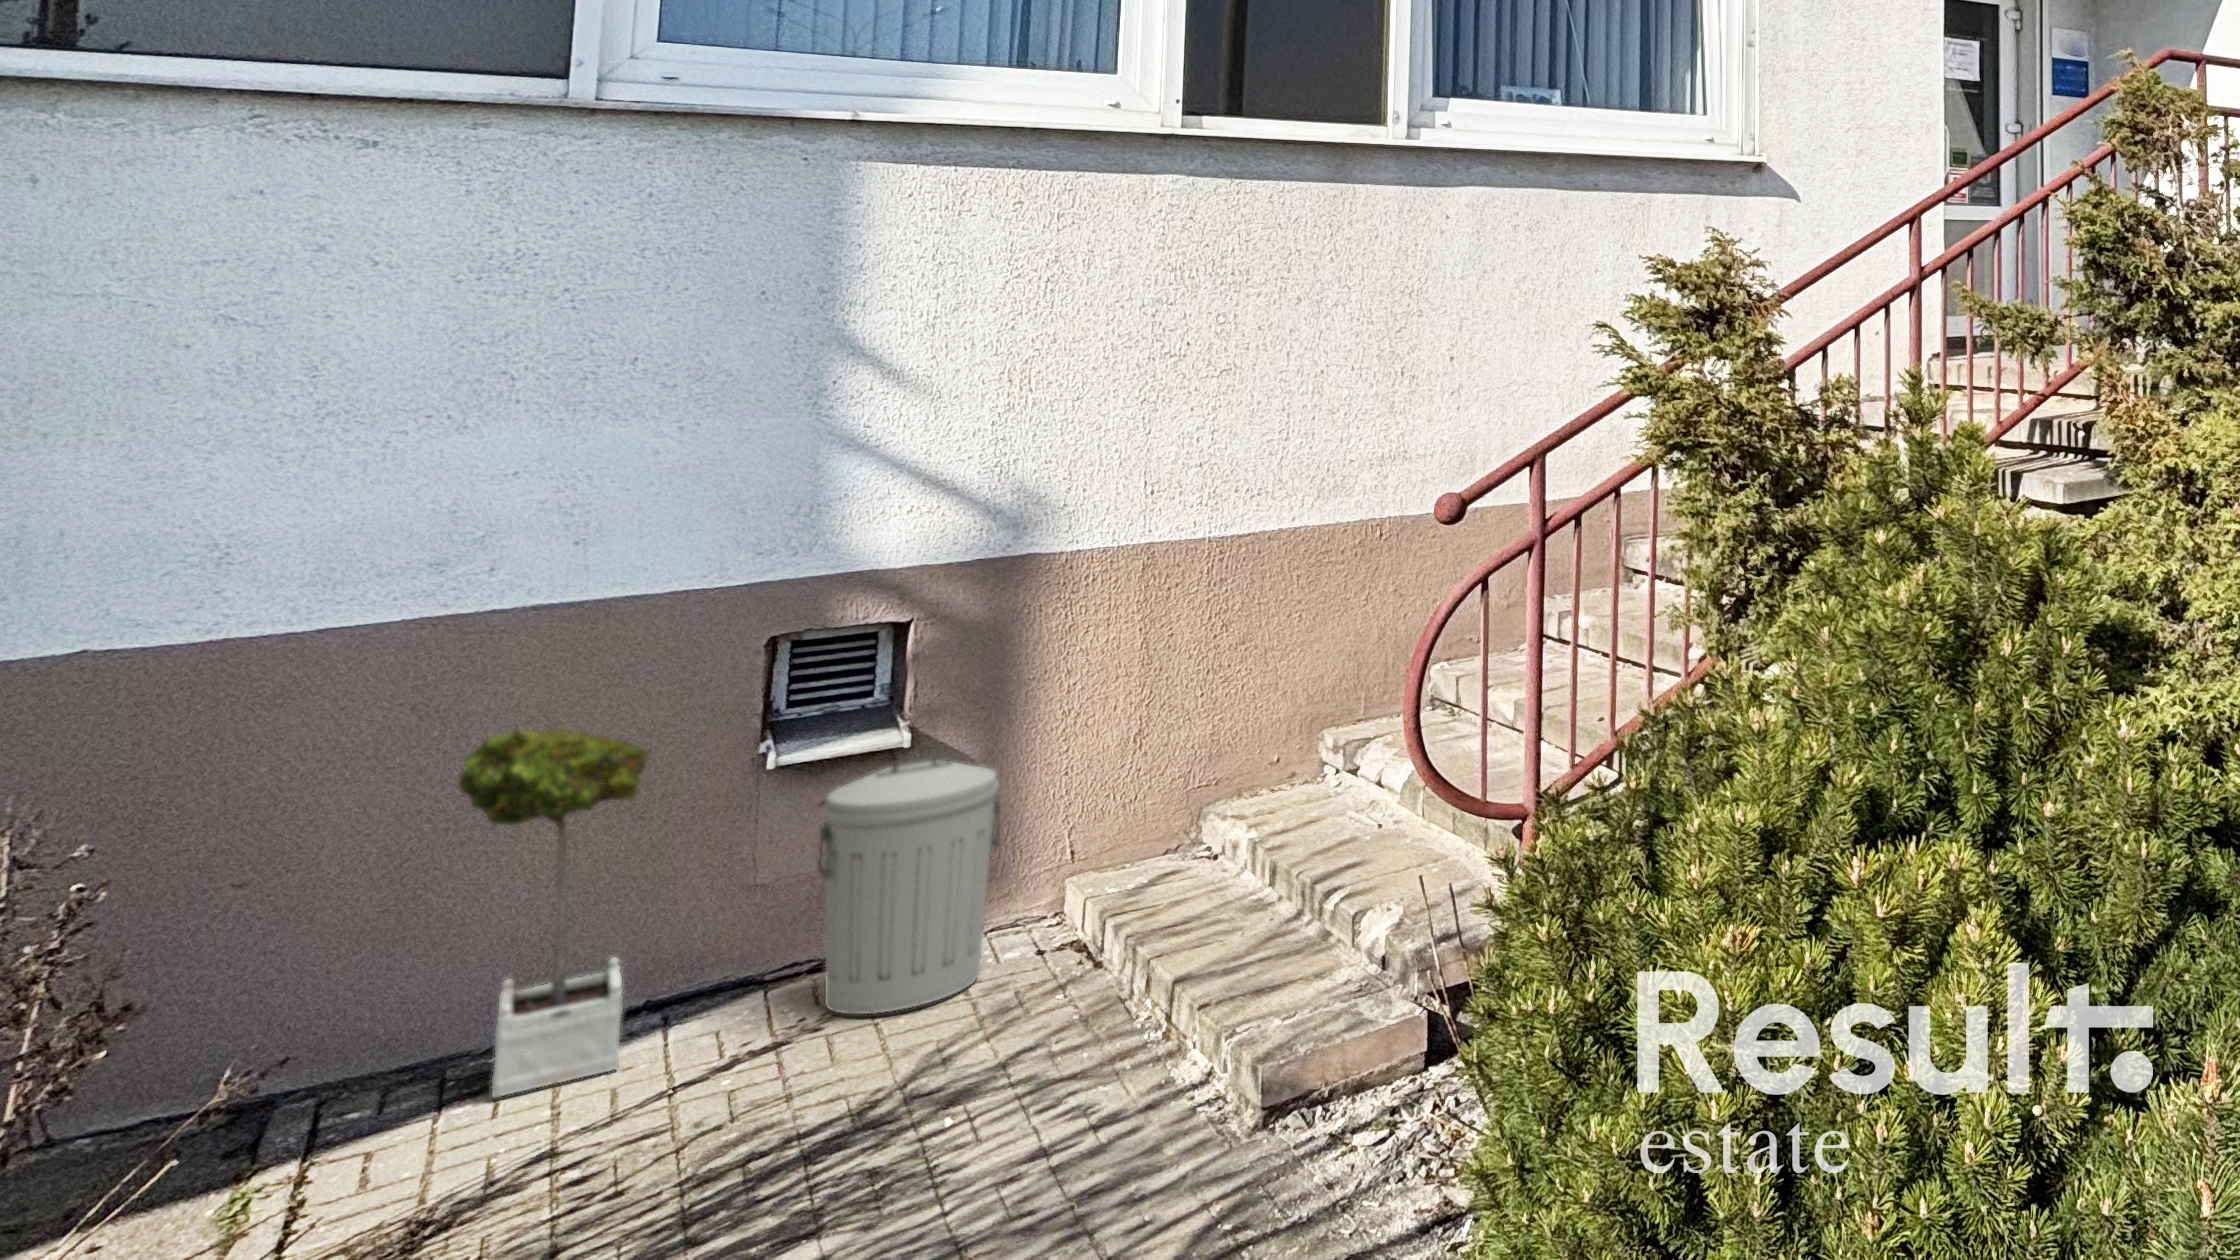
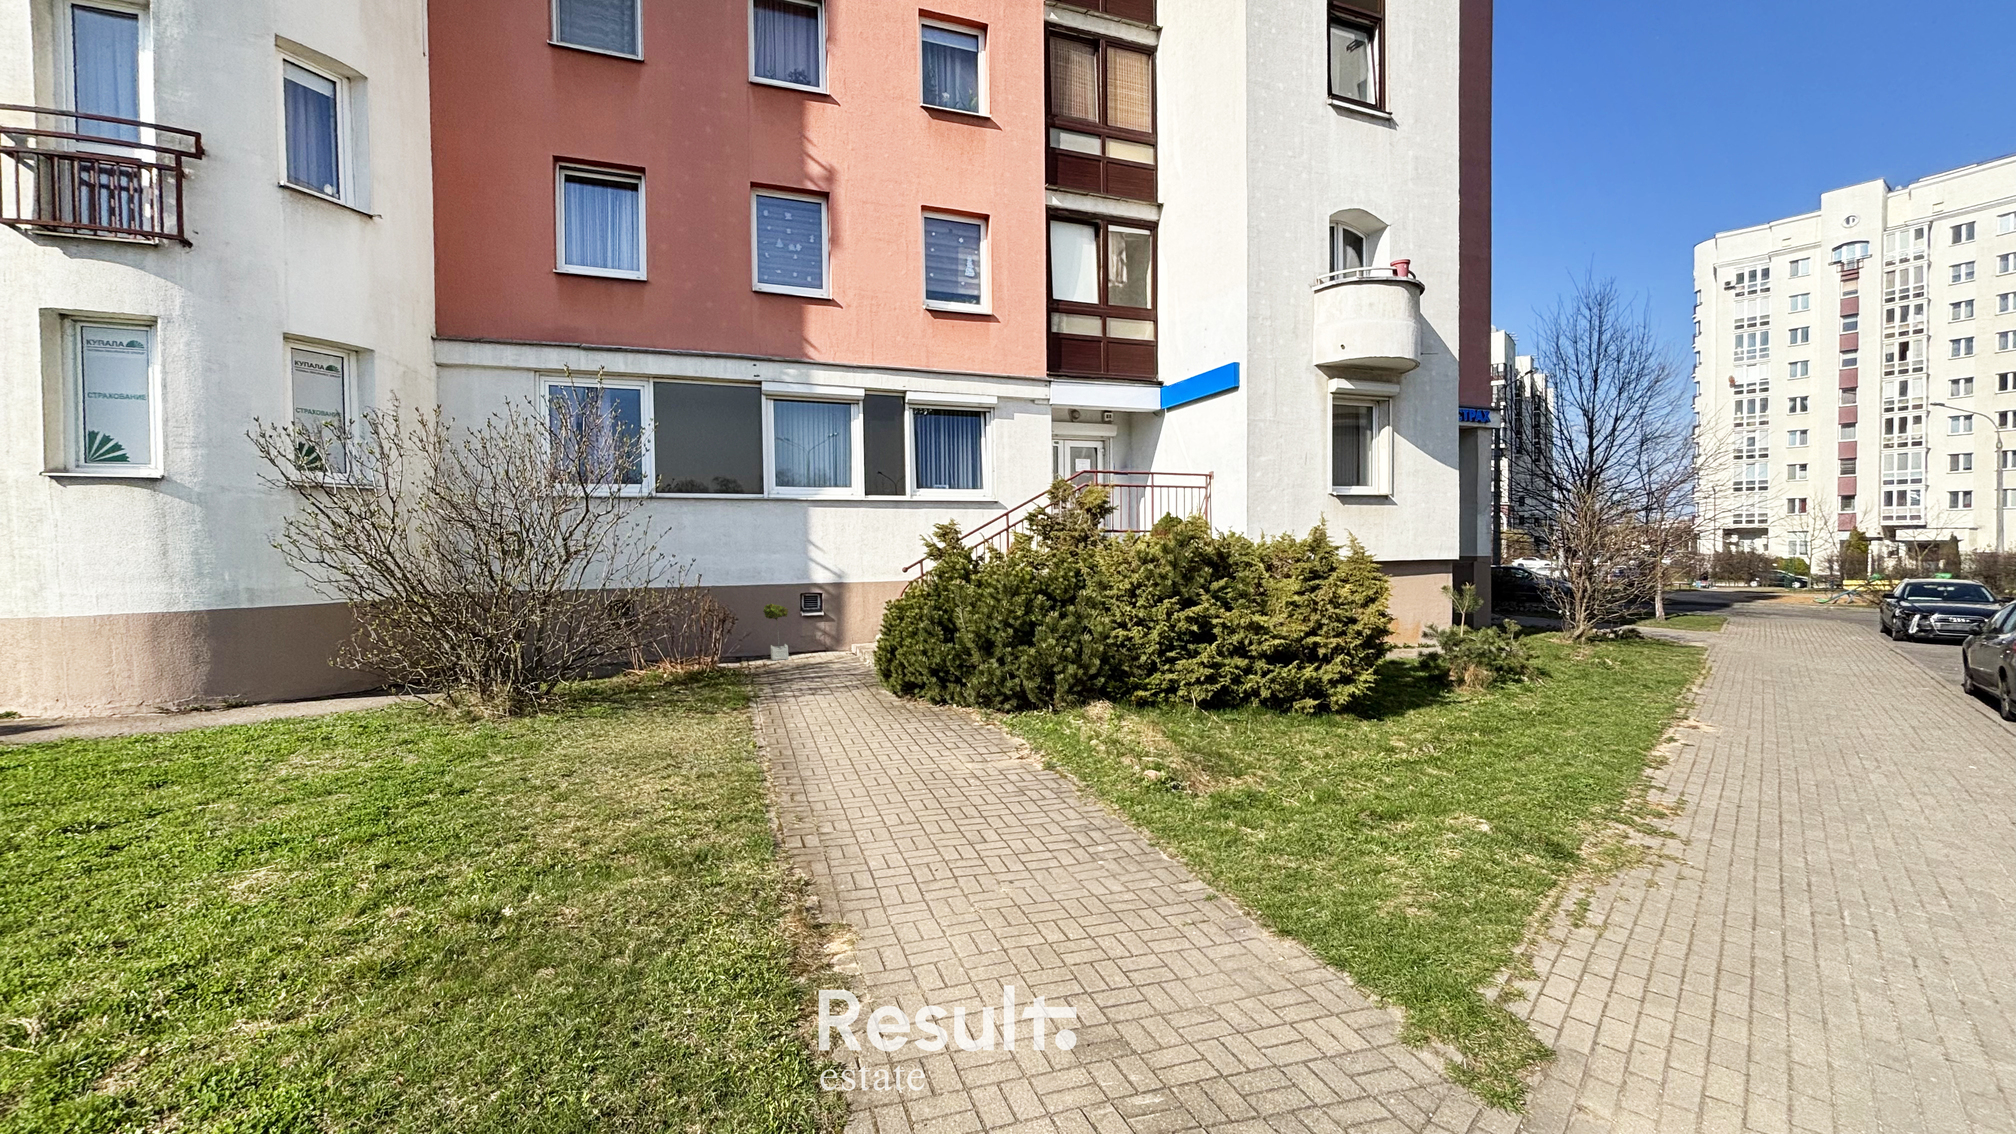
trash can: present [818,757,1000,1014] -> none [813,616,841,656]

